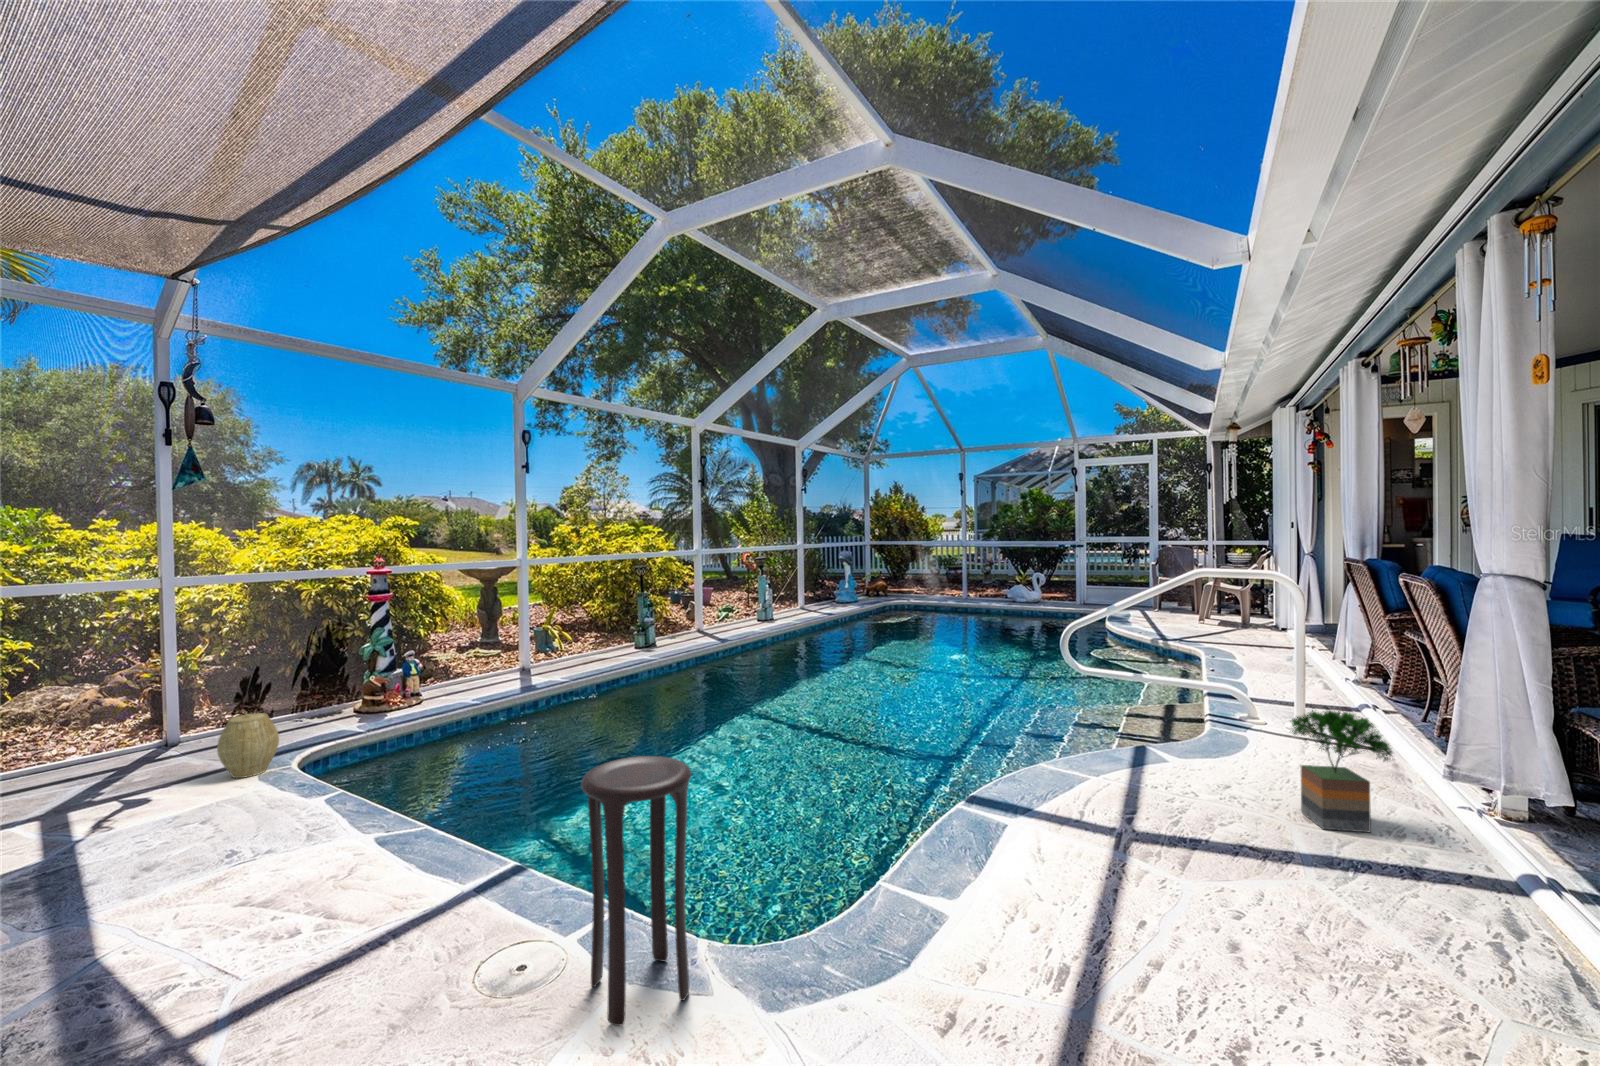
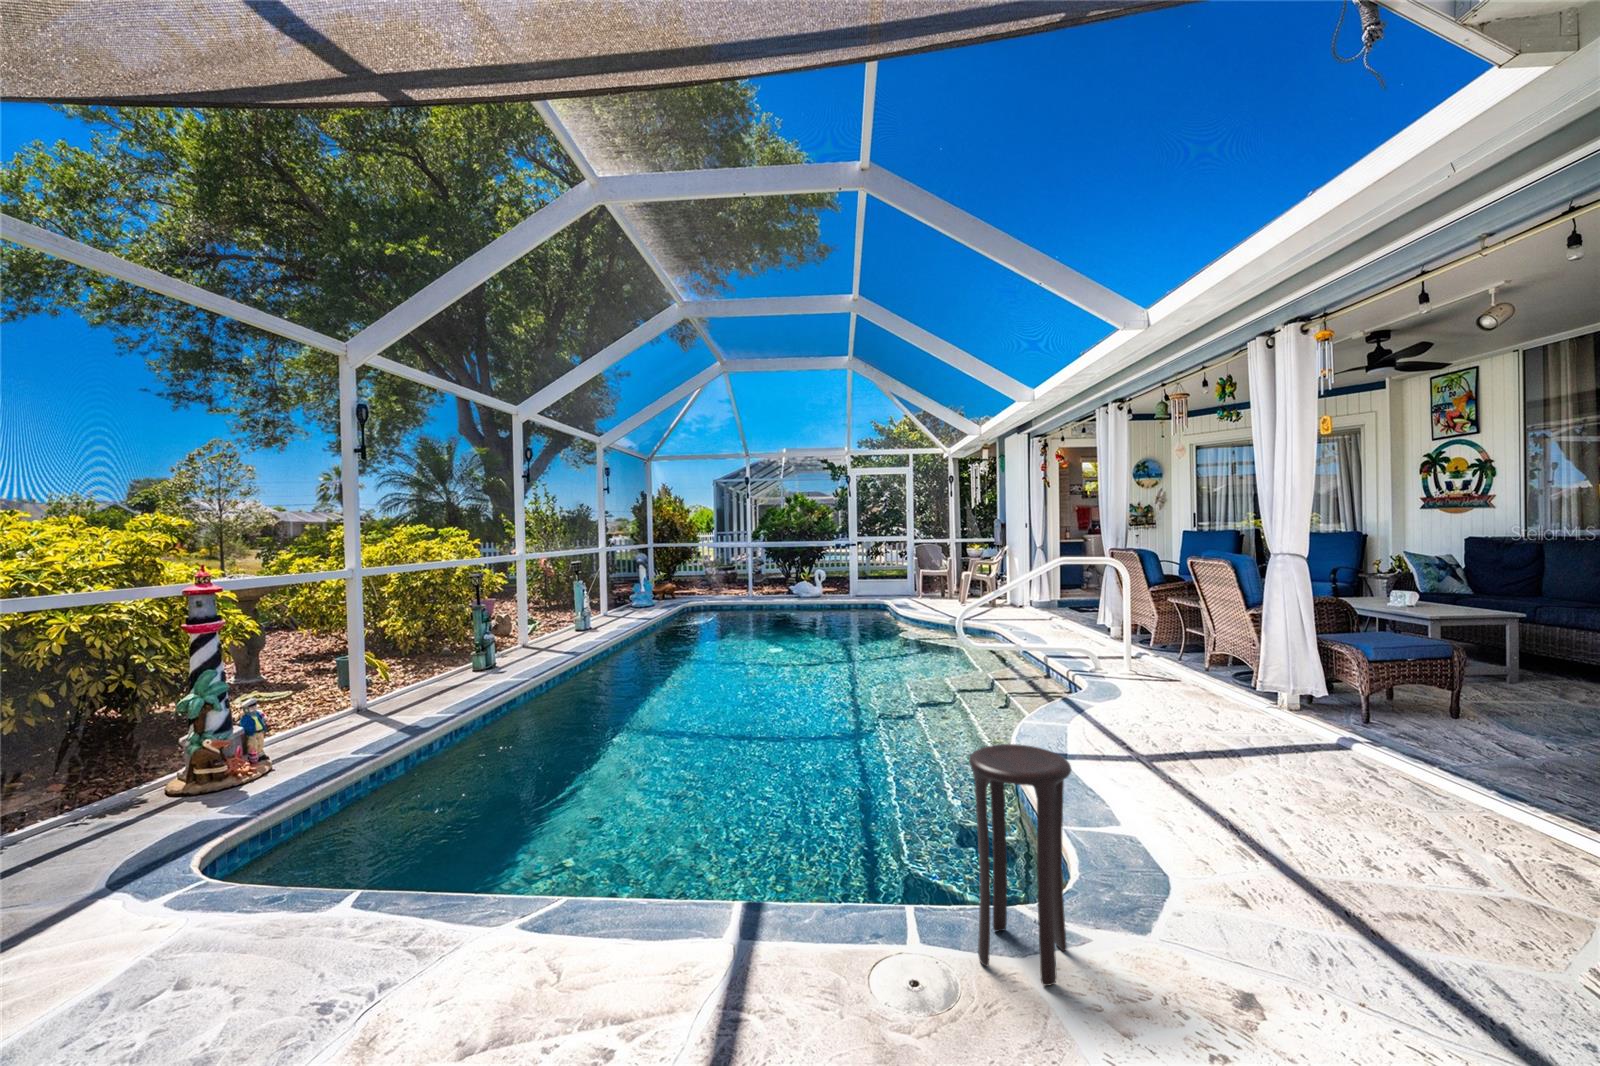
potted tree: present [1290,710,1393,833] -> none [1198,653,1270,735]
woven basket: present [217,713,279,778] -> none [95,808,193,910]

